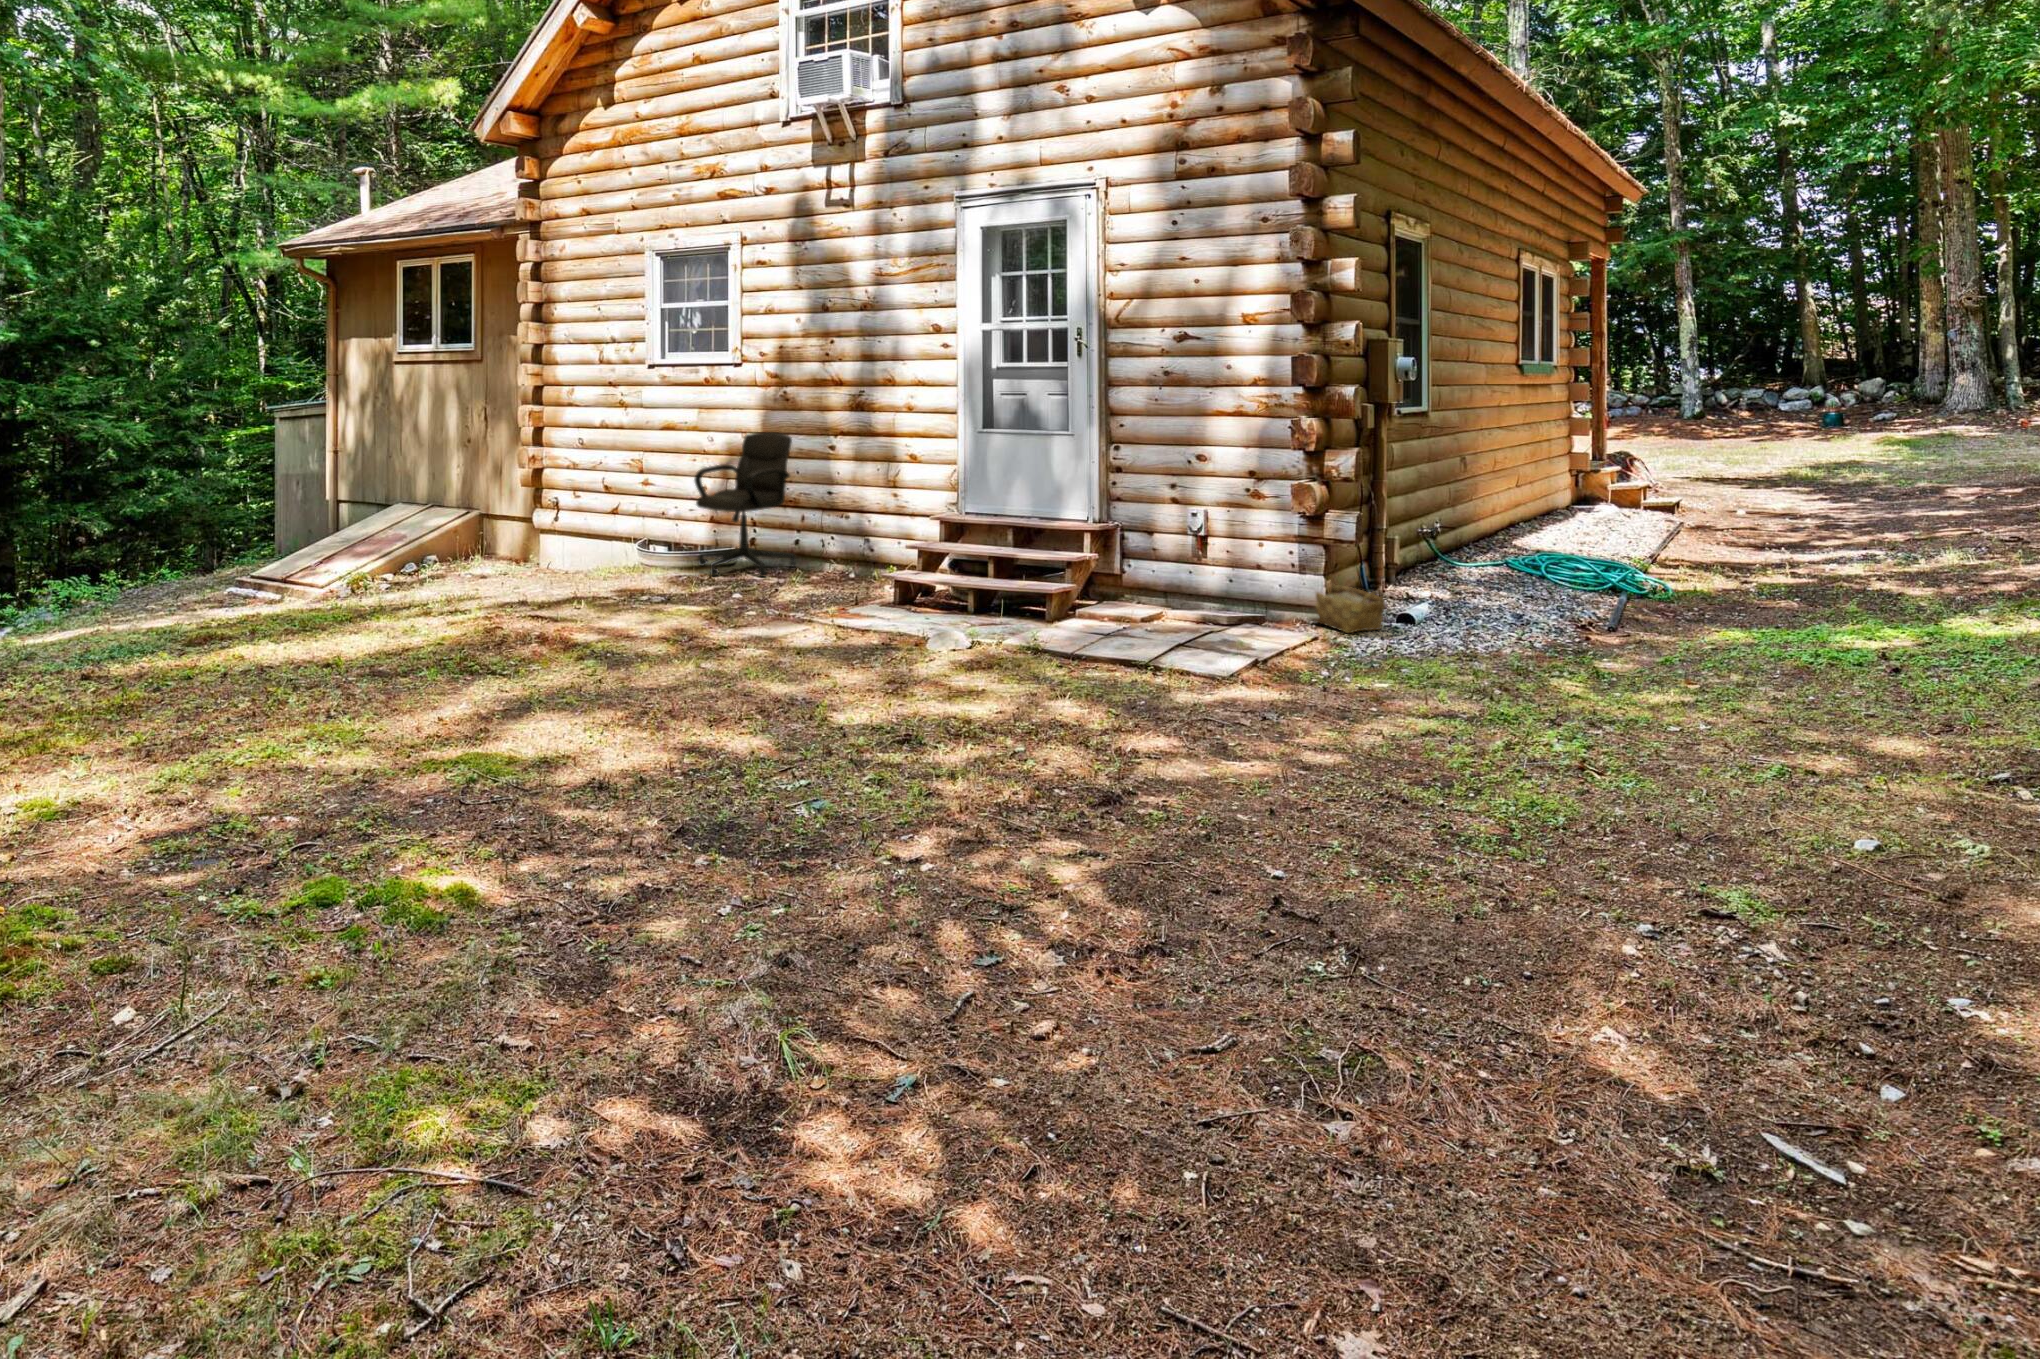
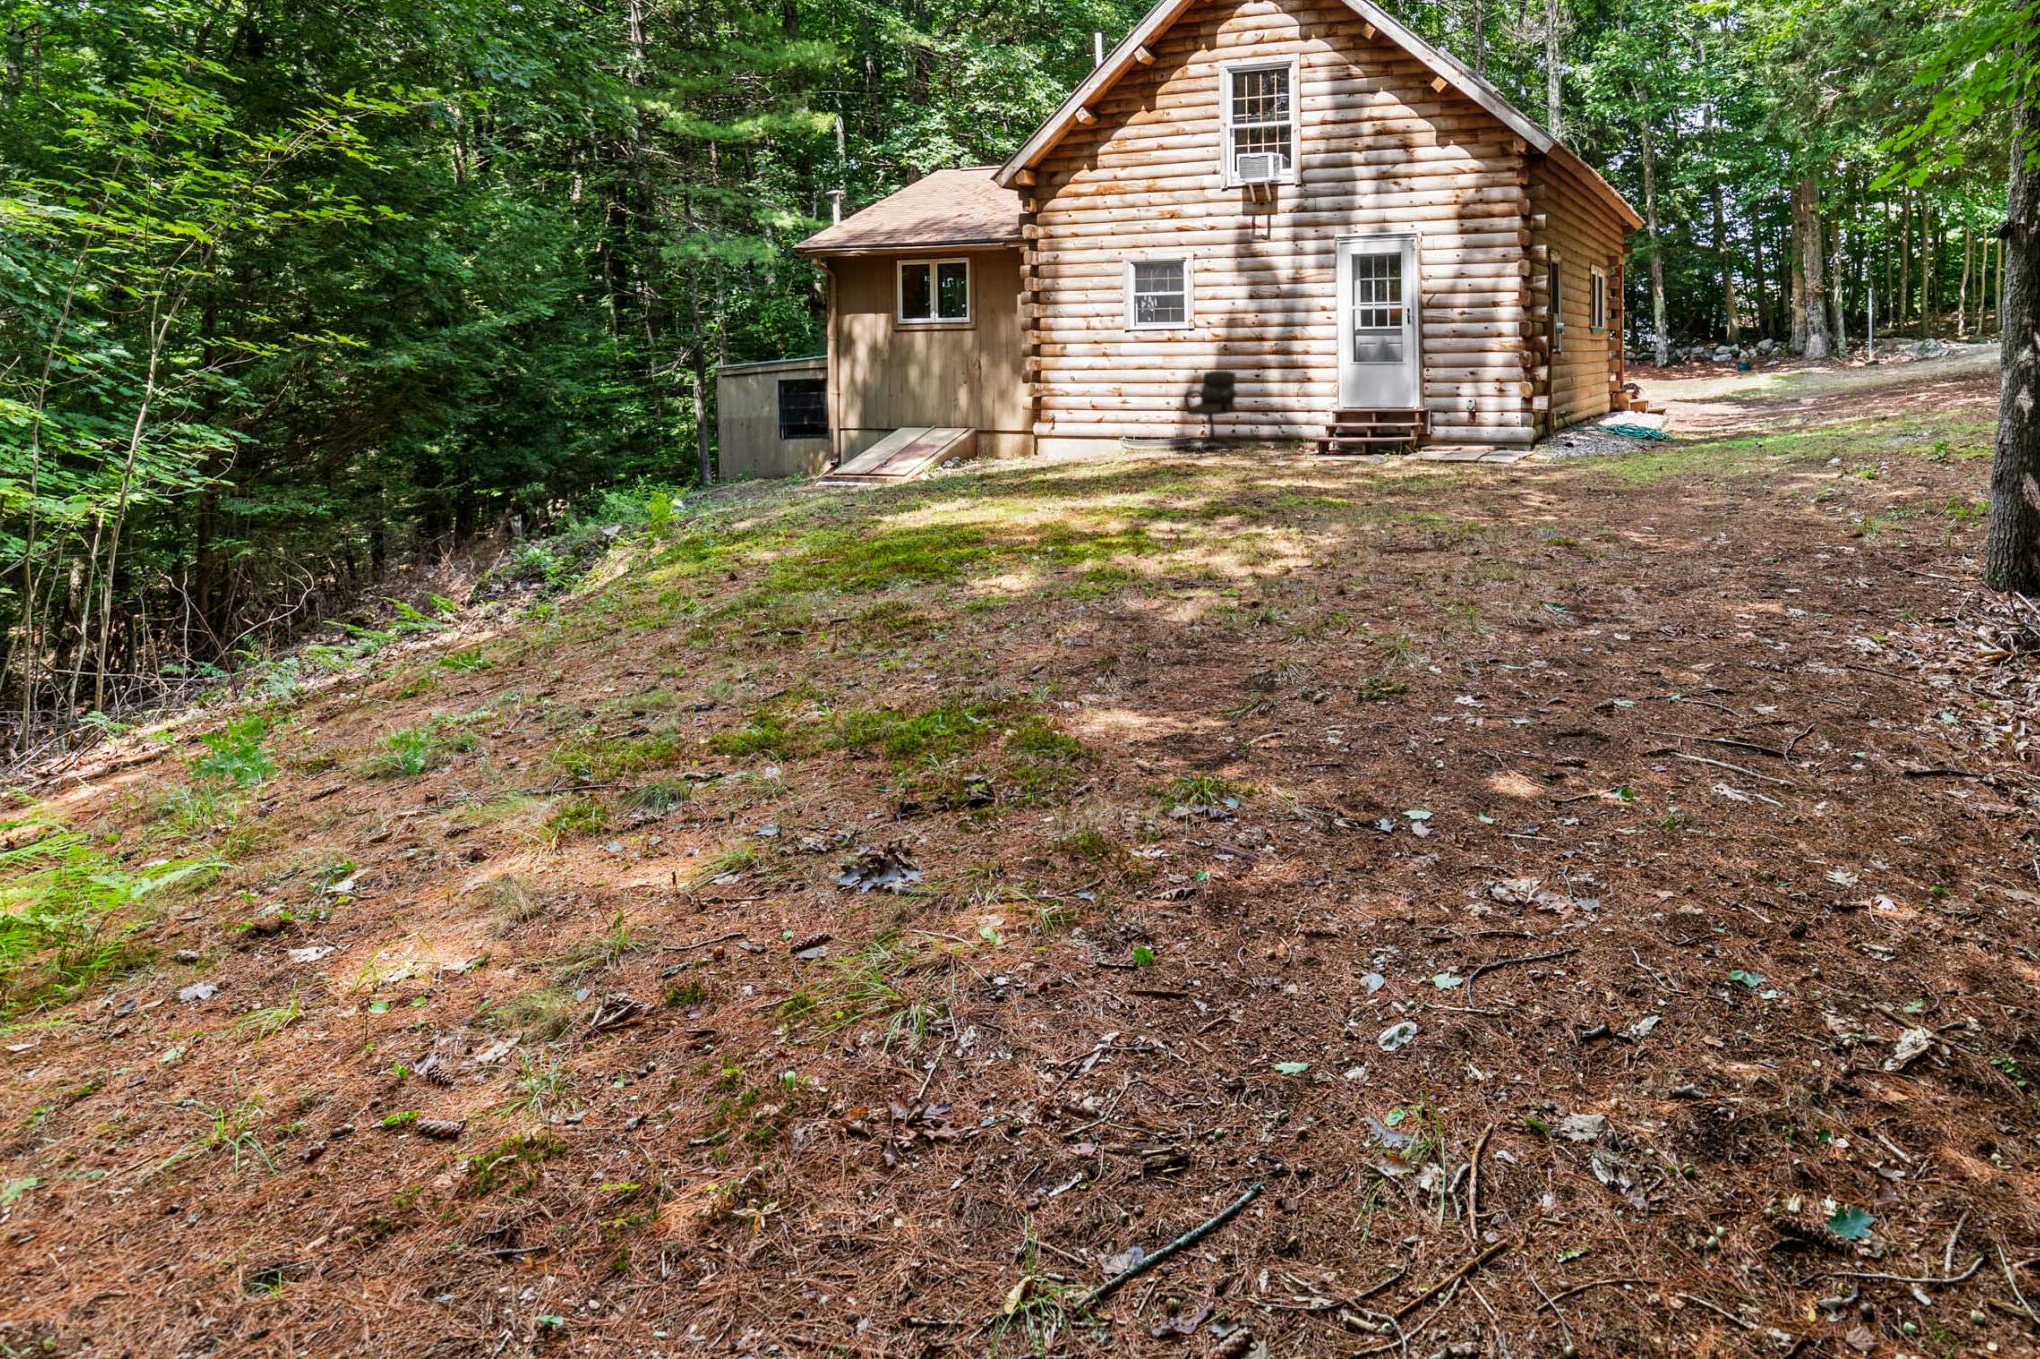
woven basket: present [1310,579,1385,633] -> none [1526,427,1562,452]

